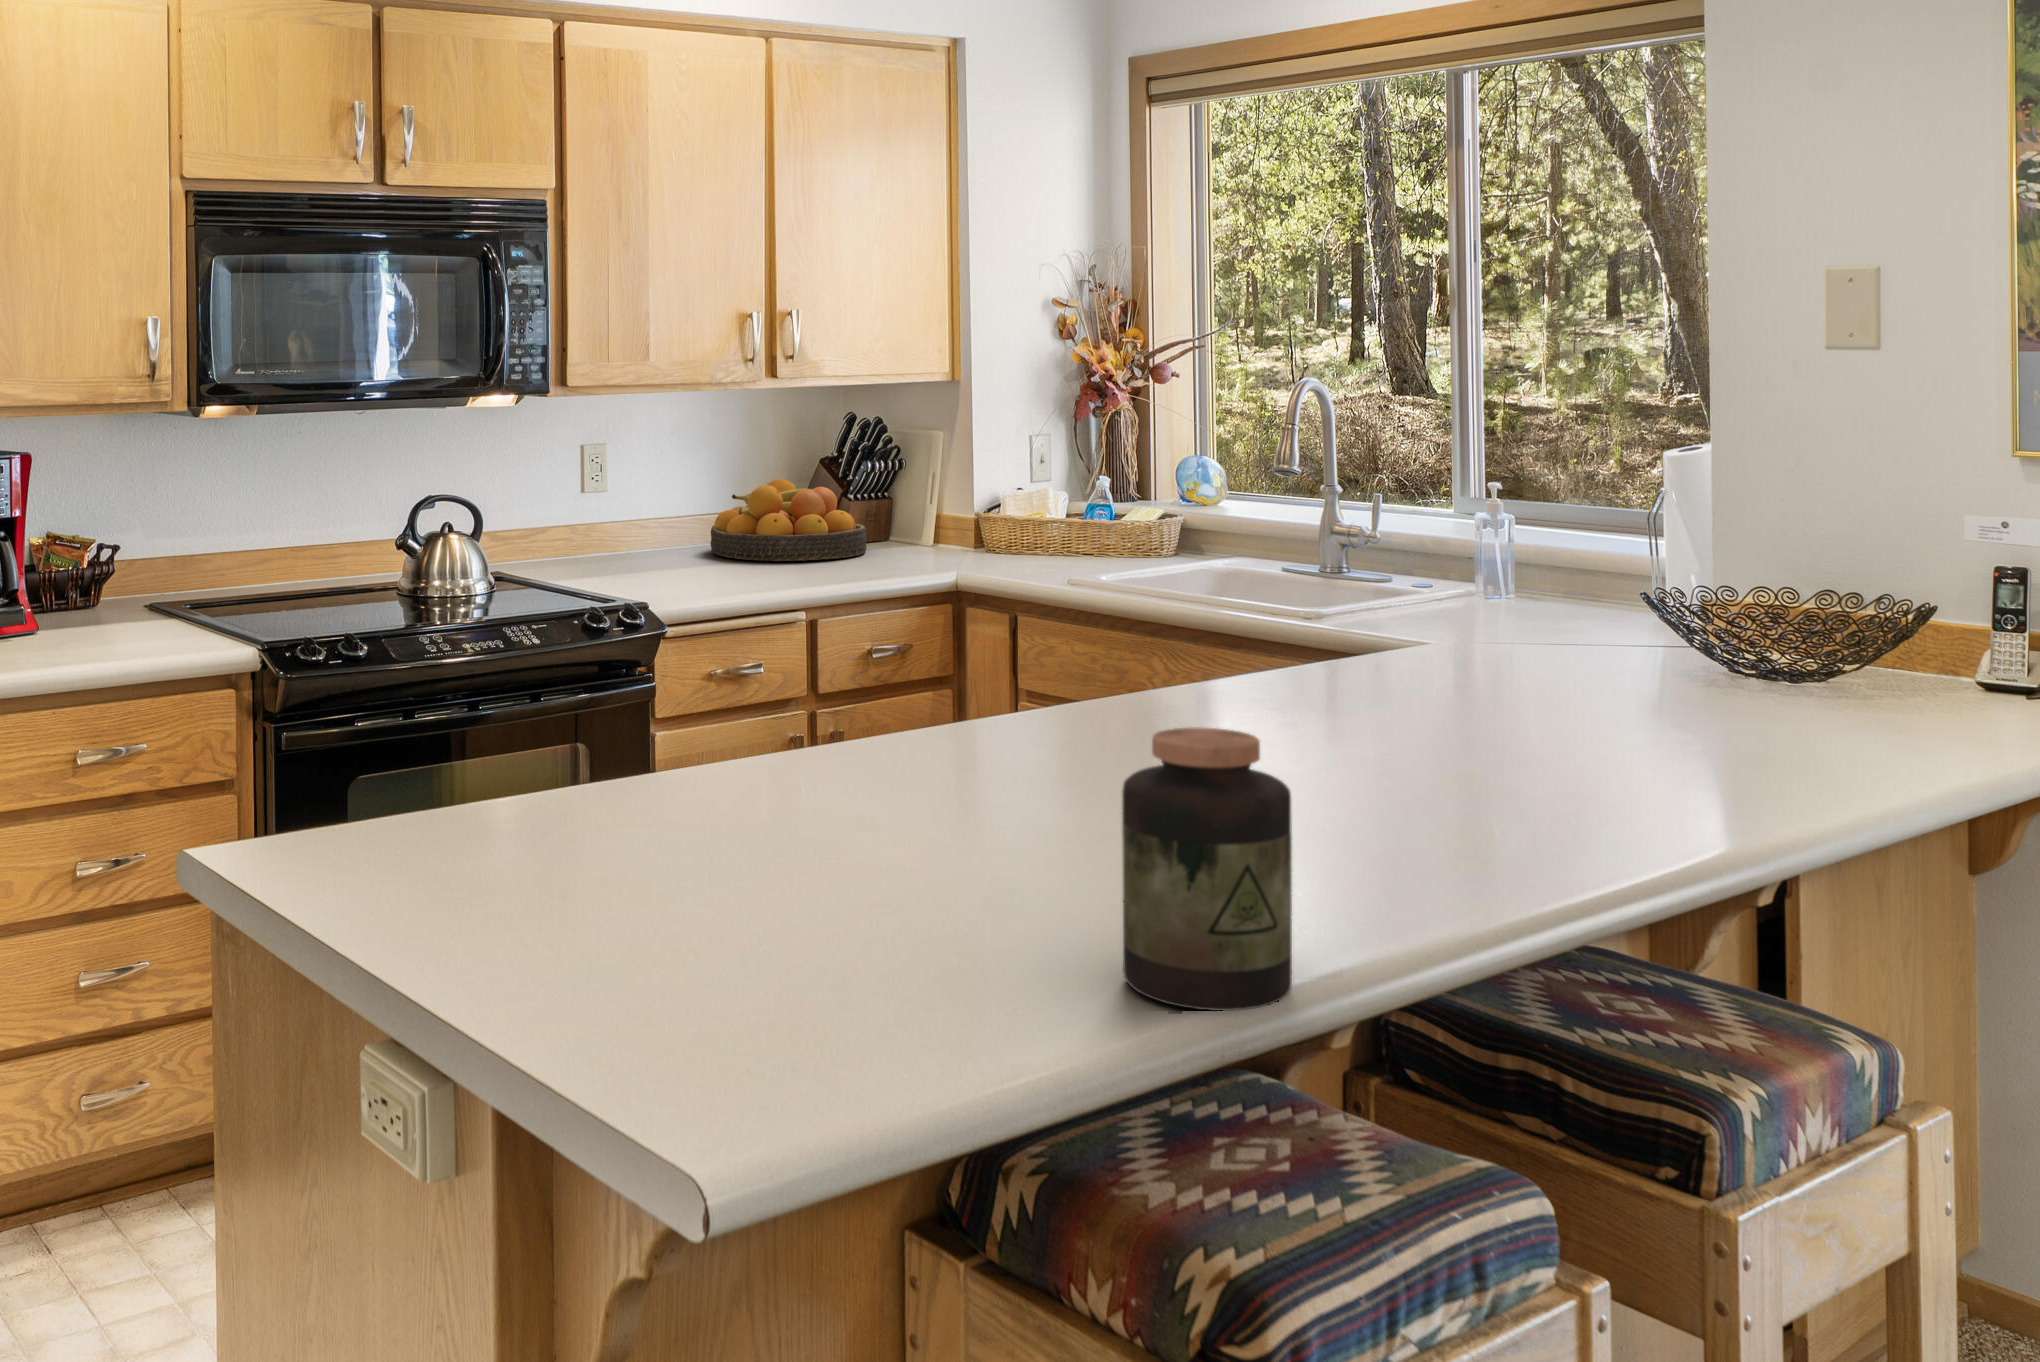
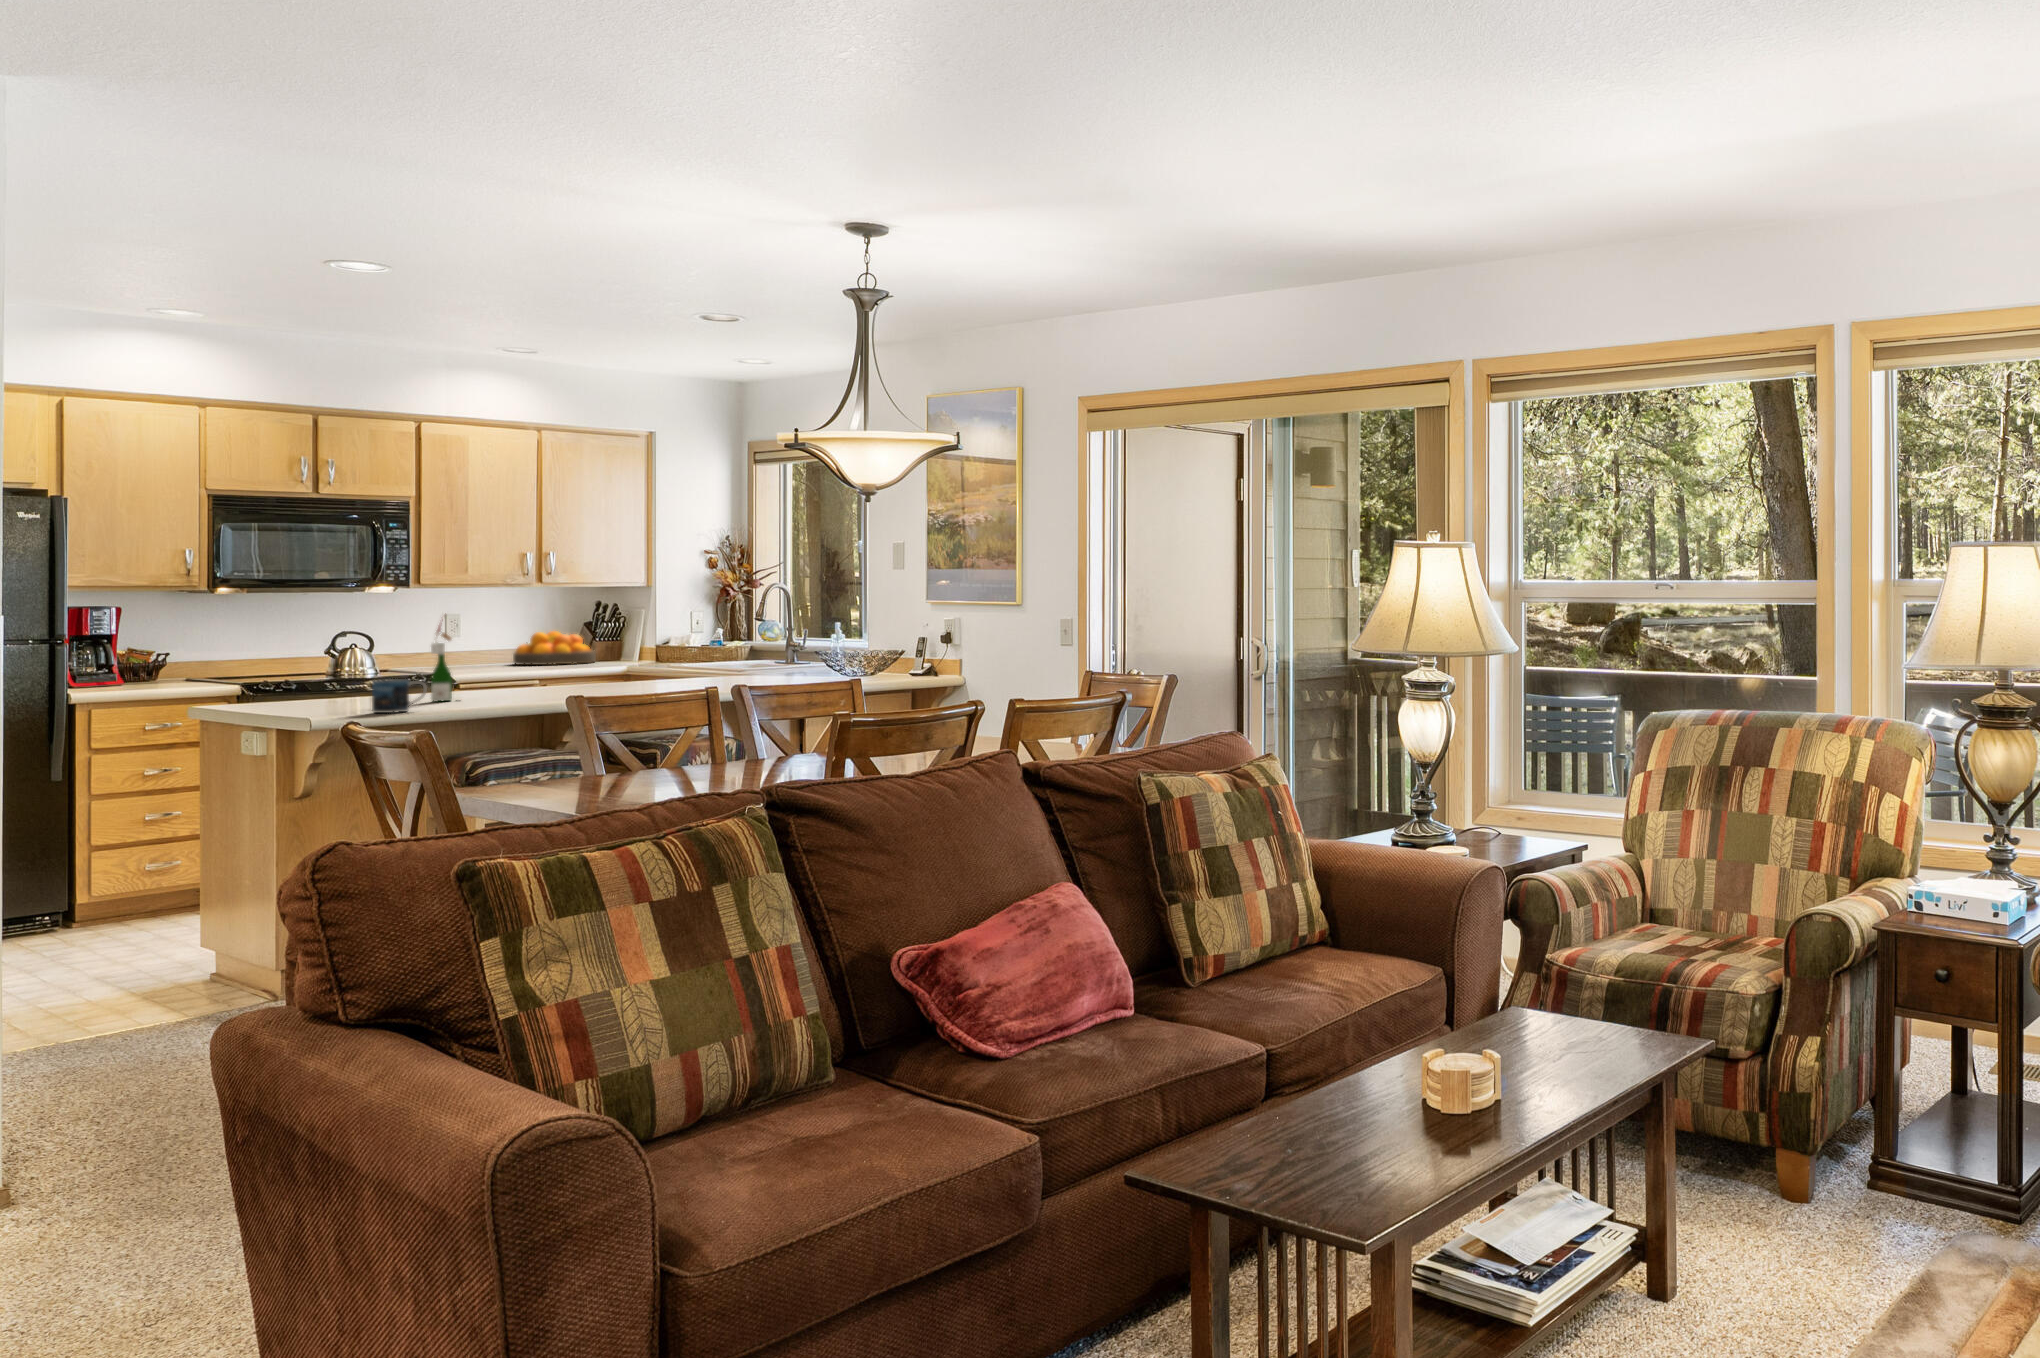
wine bottle: none [879,563,977,882] -> present [431,619,452,702]
jar: present [1122,728,1292,1011] -> none [466,644,514,707]
mug: none [849,891,1030,1063] -> present [372,679,427,713]

